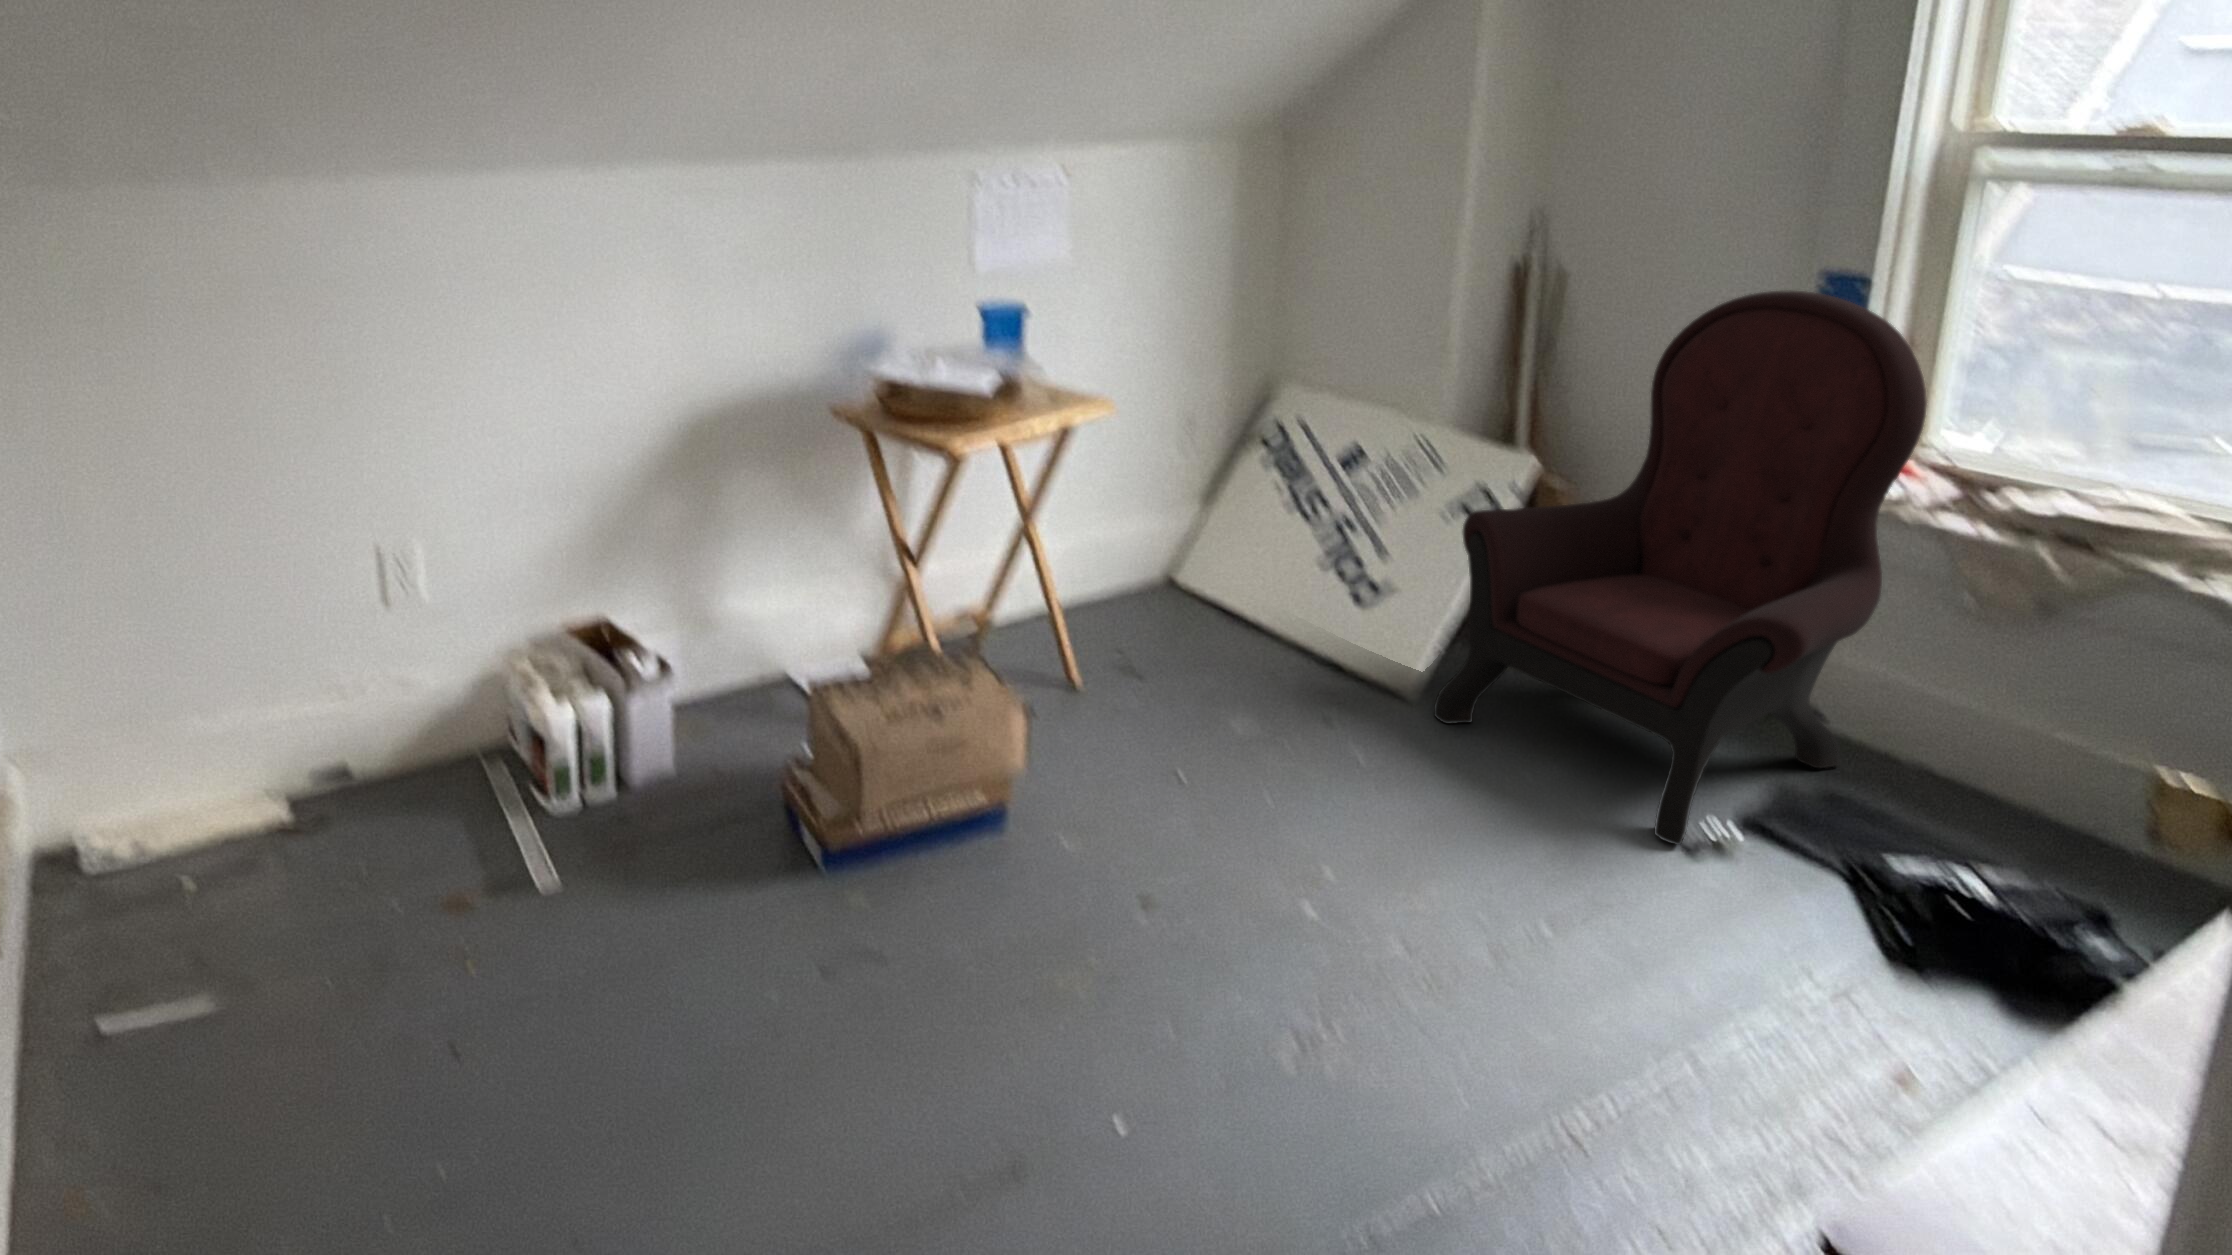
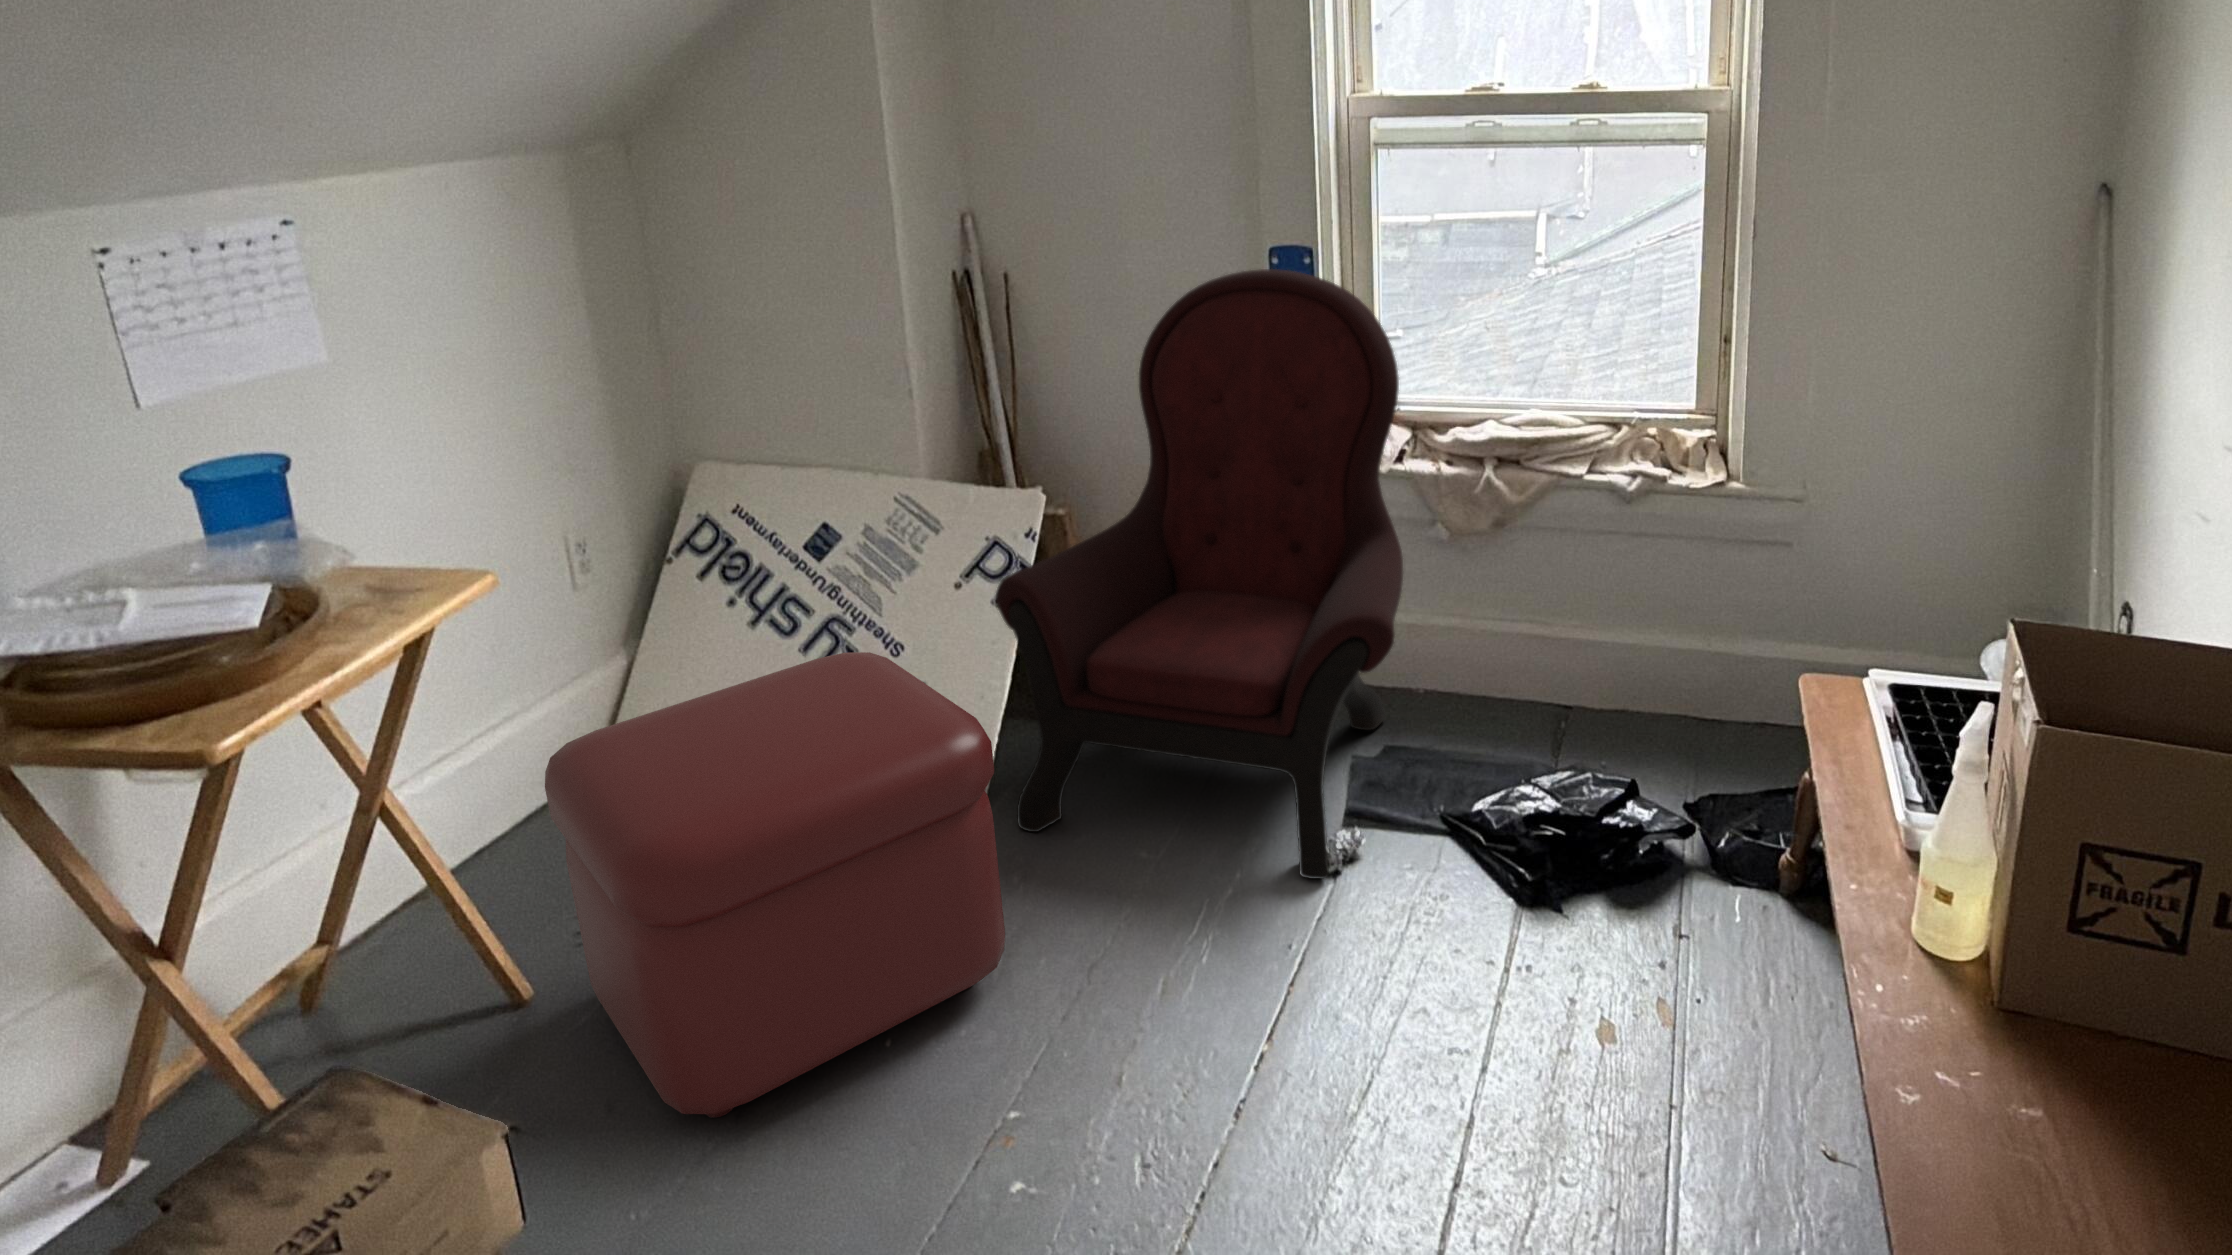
ottoman: none [1107,520,1391,789] -> present [545,652,1005,1118]

